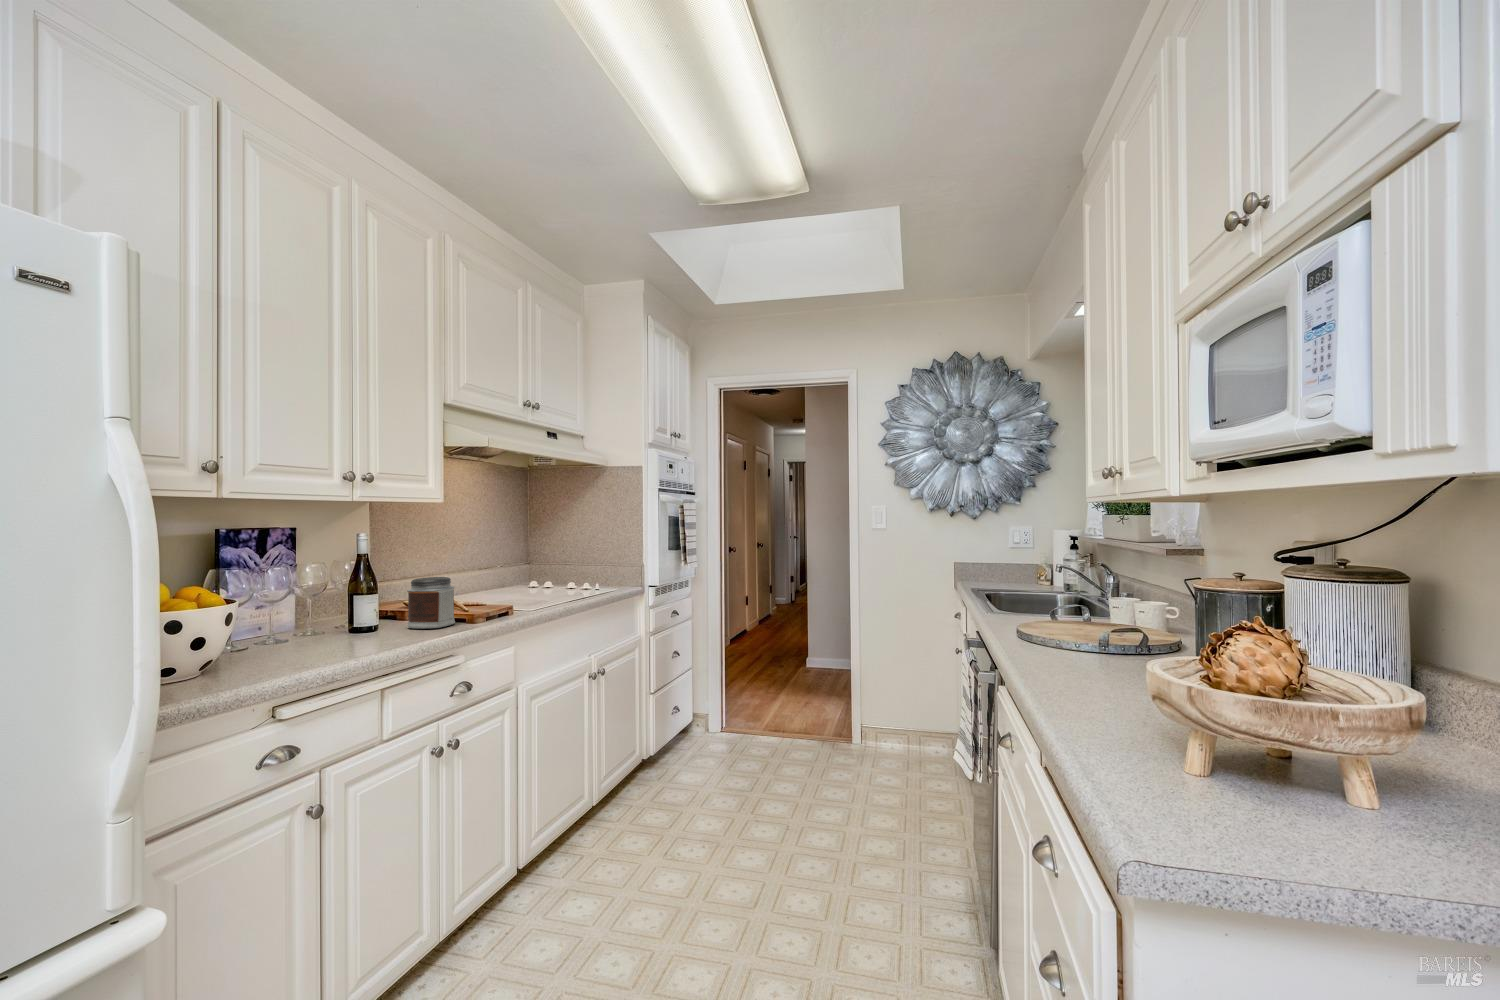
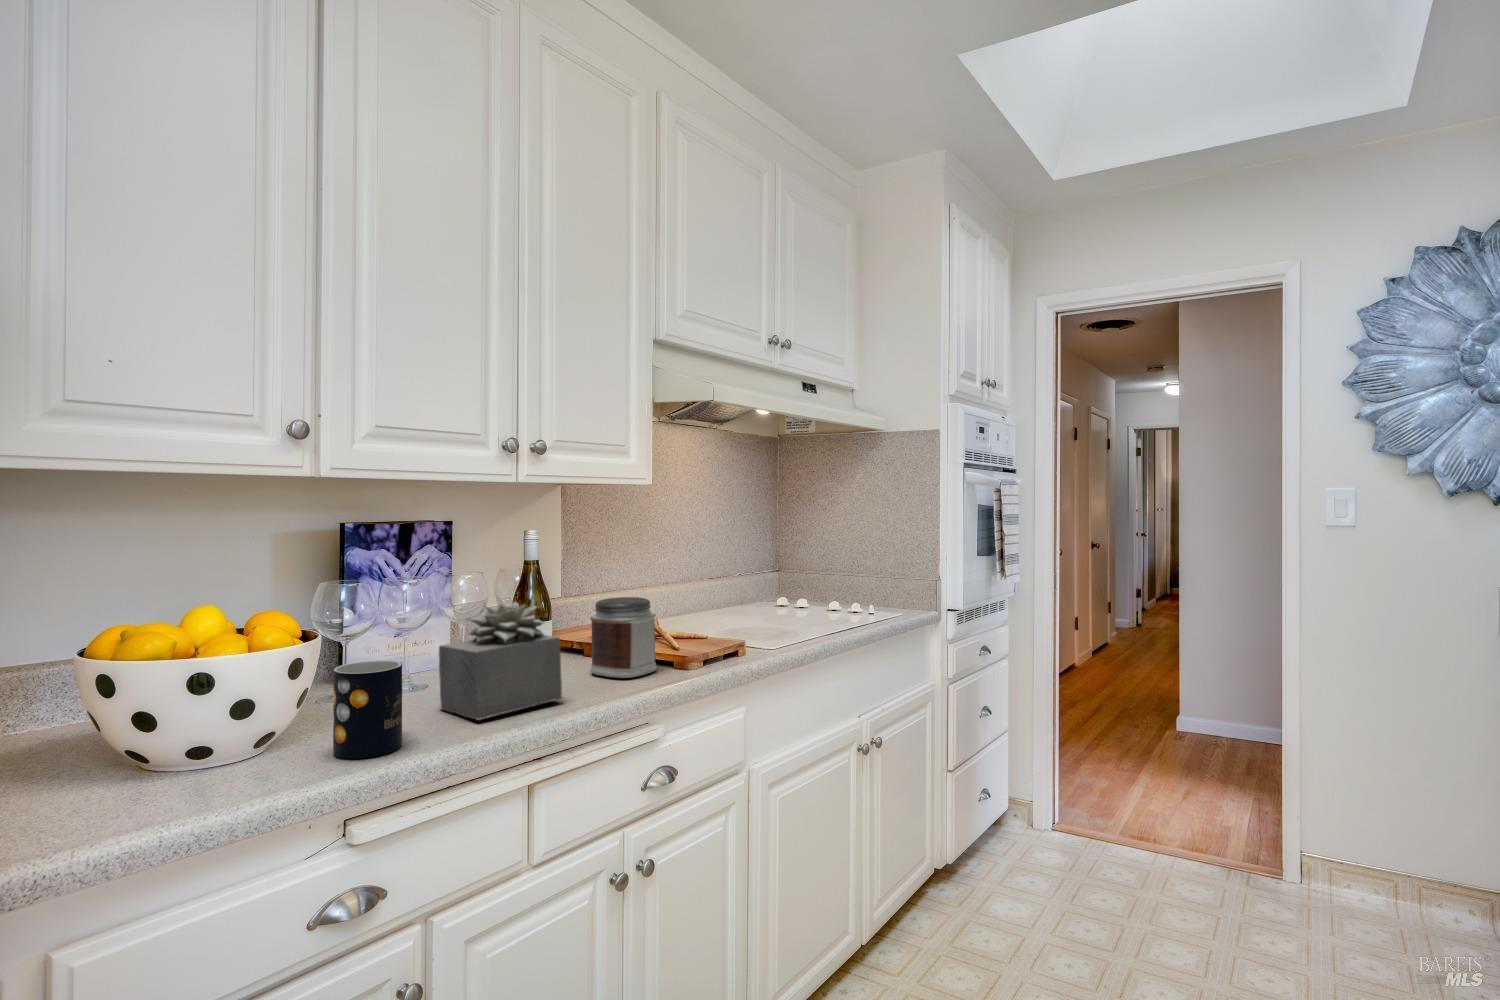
succulent plant: none [306,578,398,651] -> present [439,600,562,720]
mug: none [249,614,298,673] -> present [333,660,402,759]

